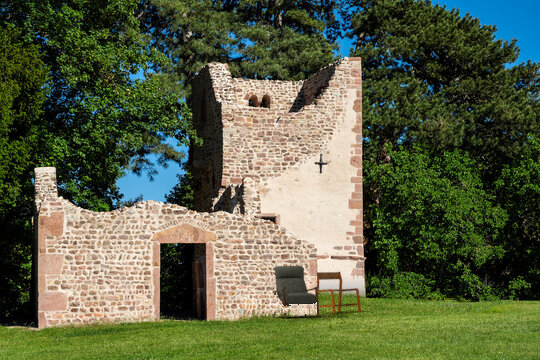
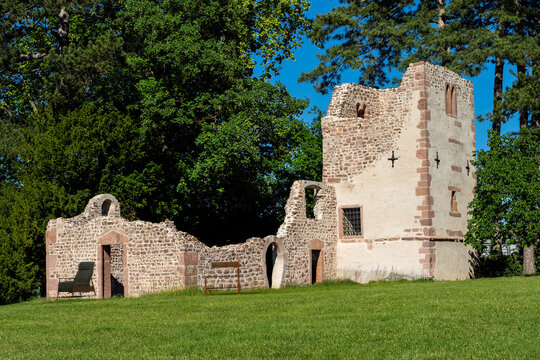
chair: present [273,266,319,318] -> present [57,261,96,298]

